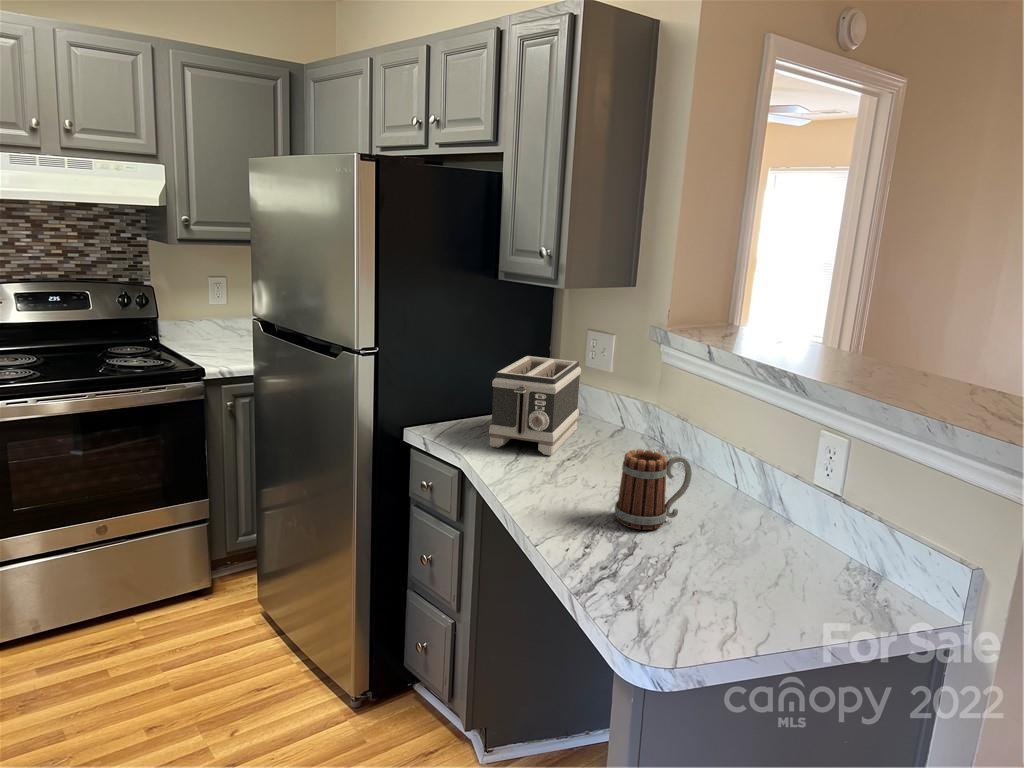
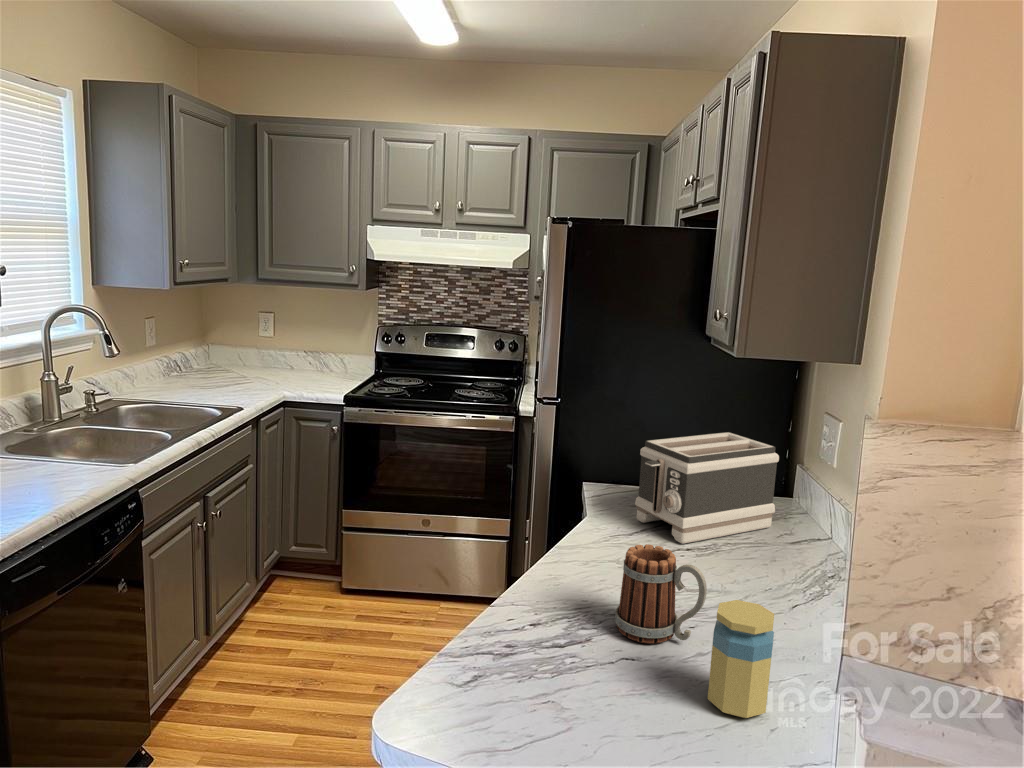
jar: none [733,467,785,551] -> present [708,600,774,718]

